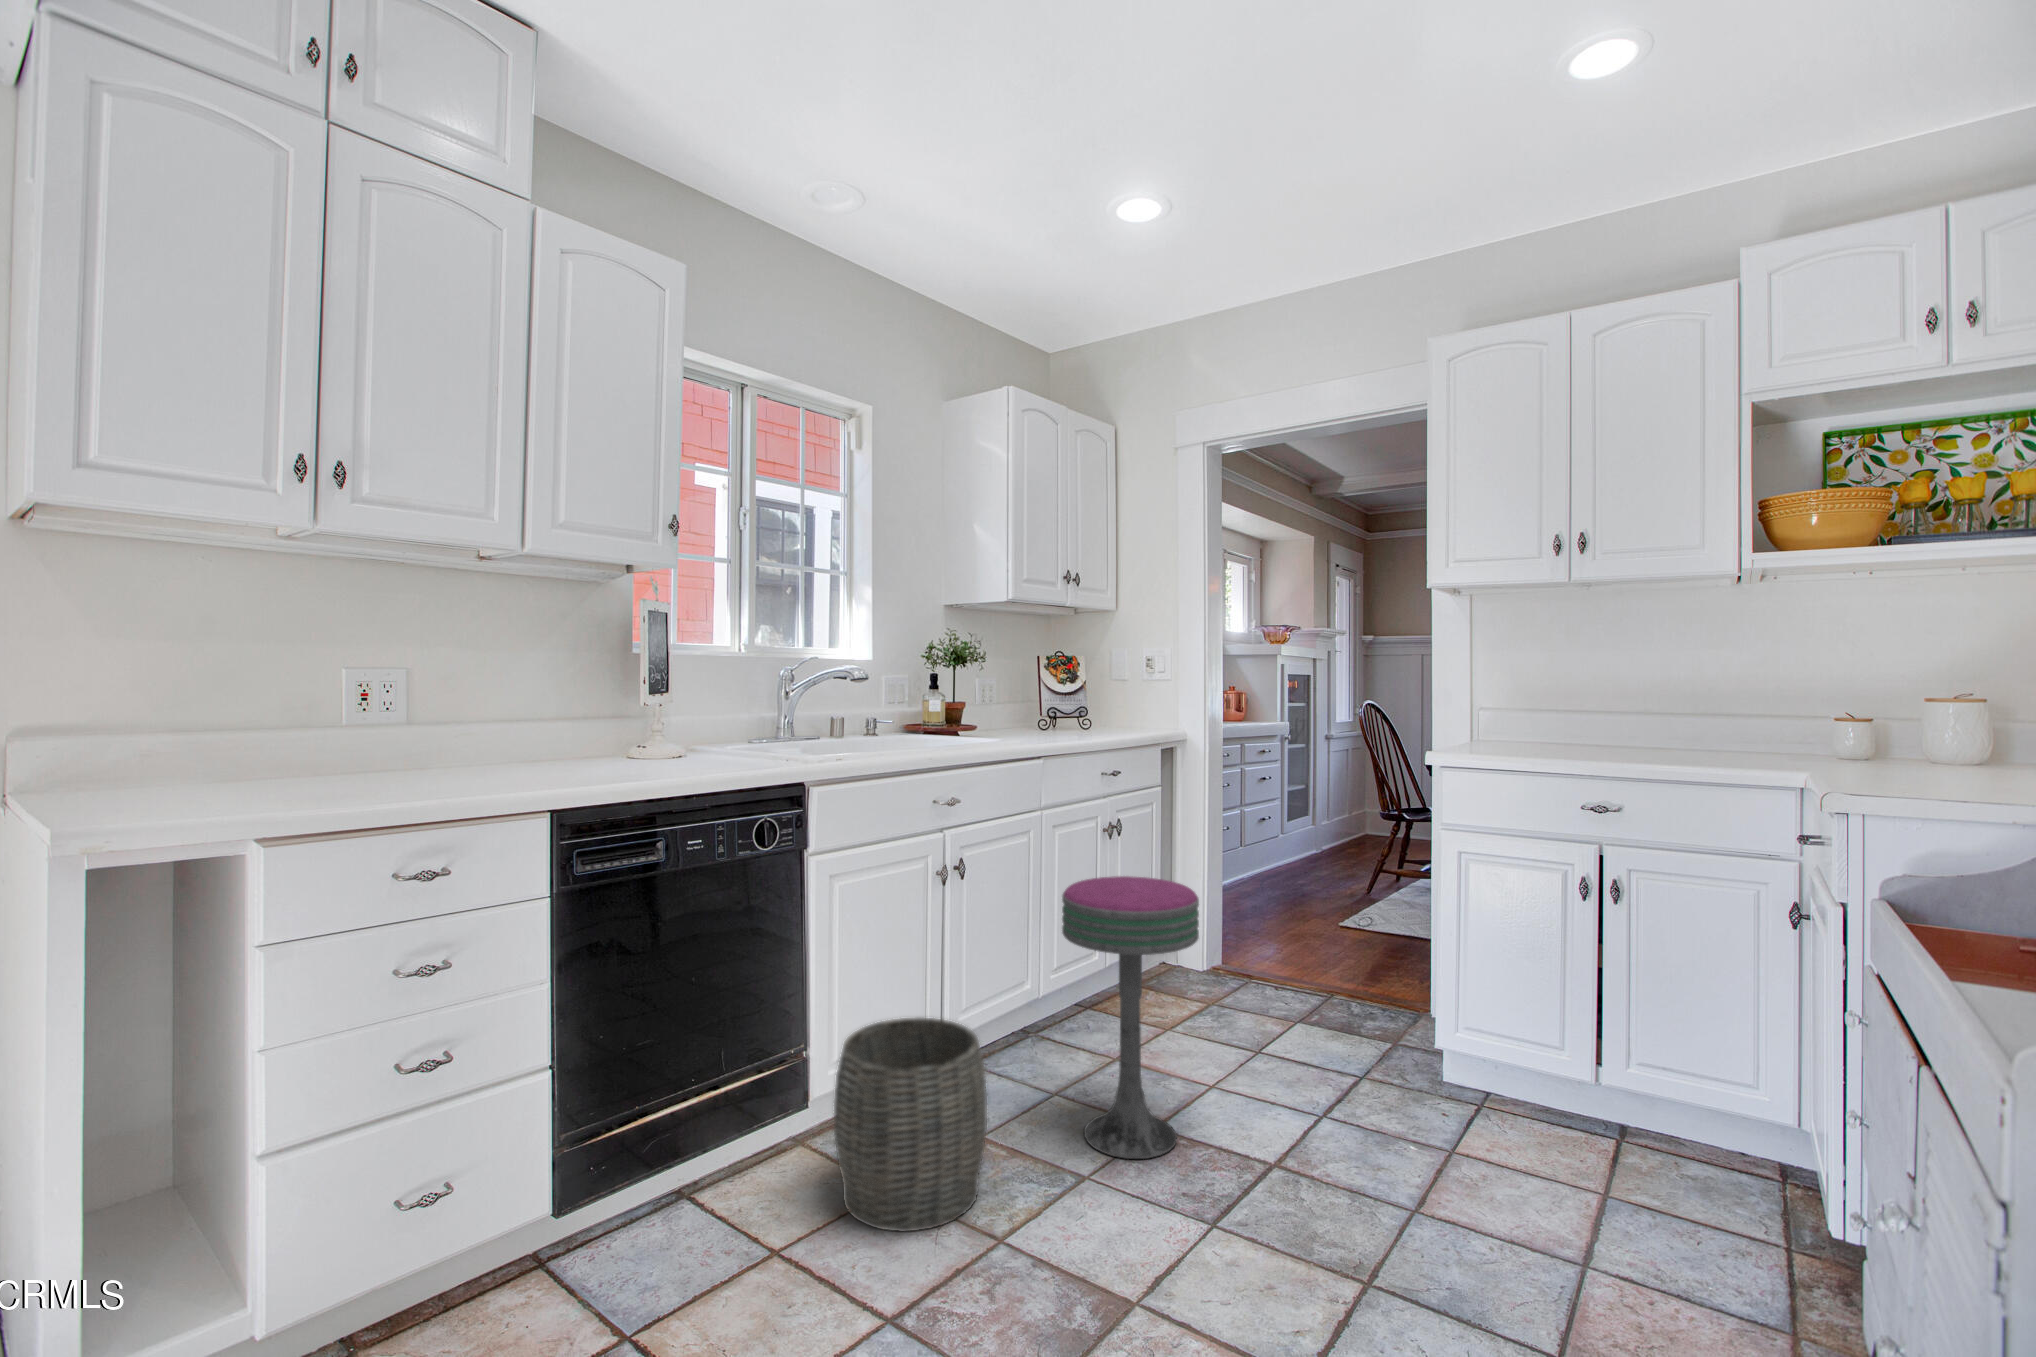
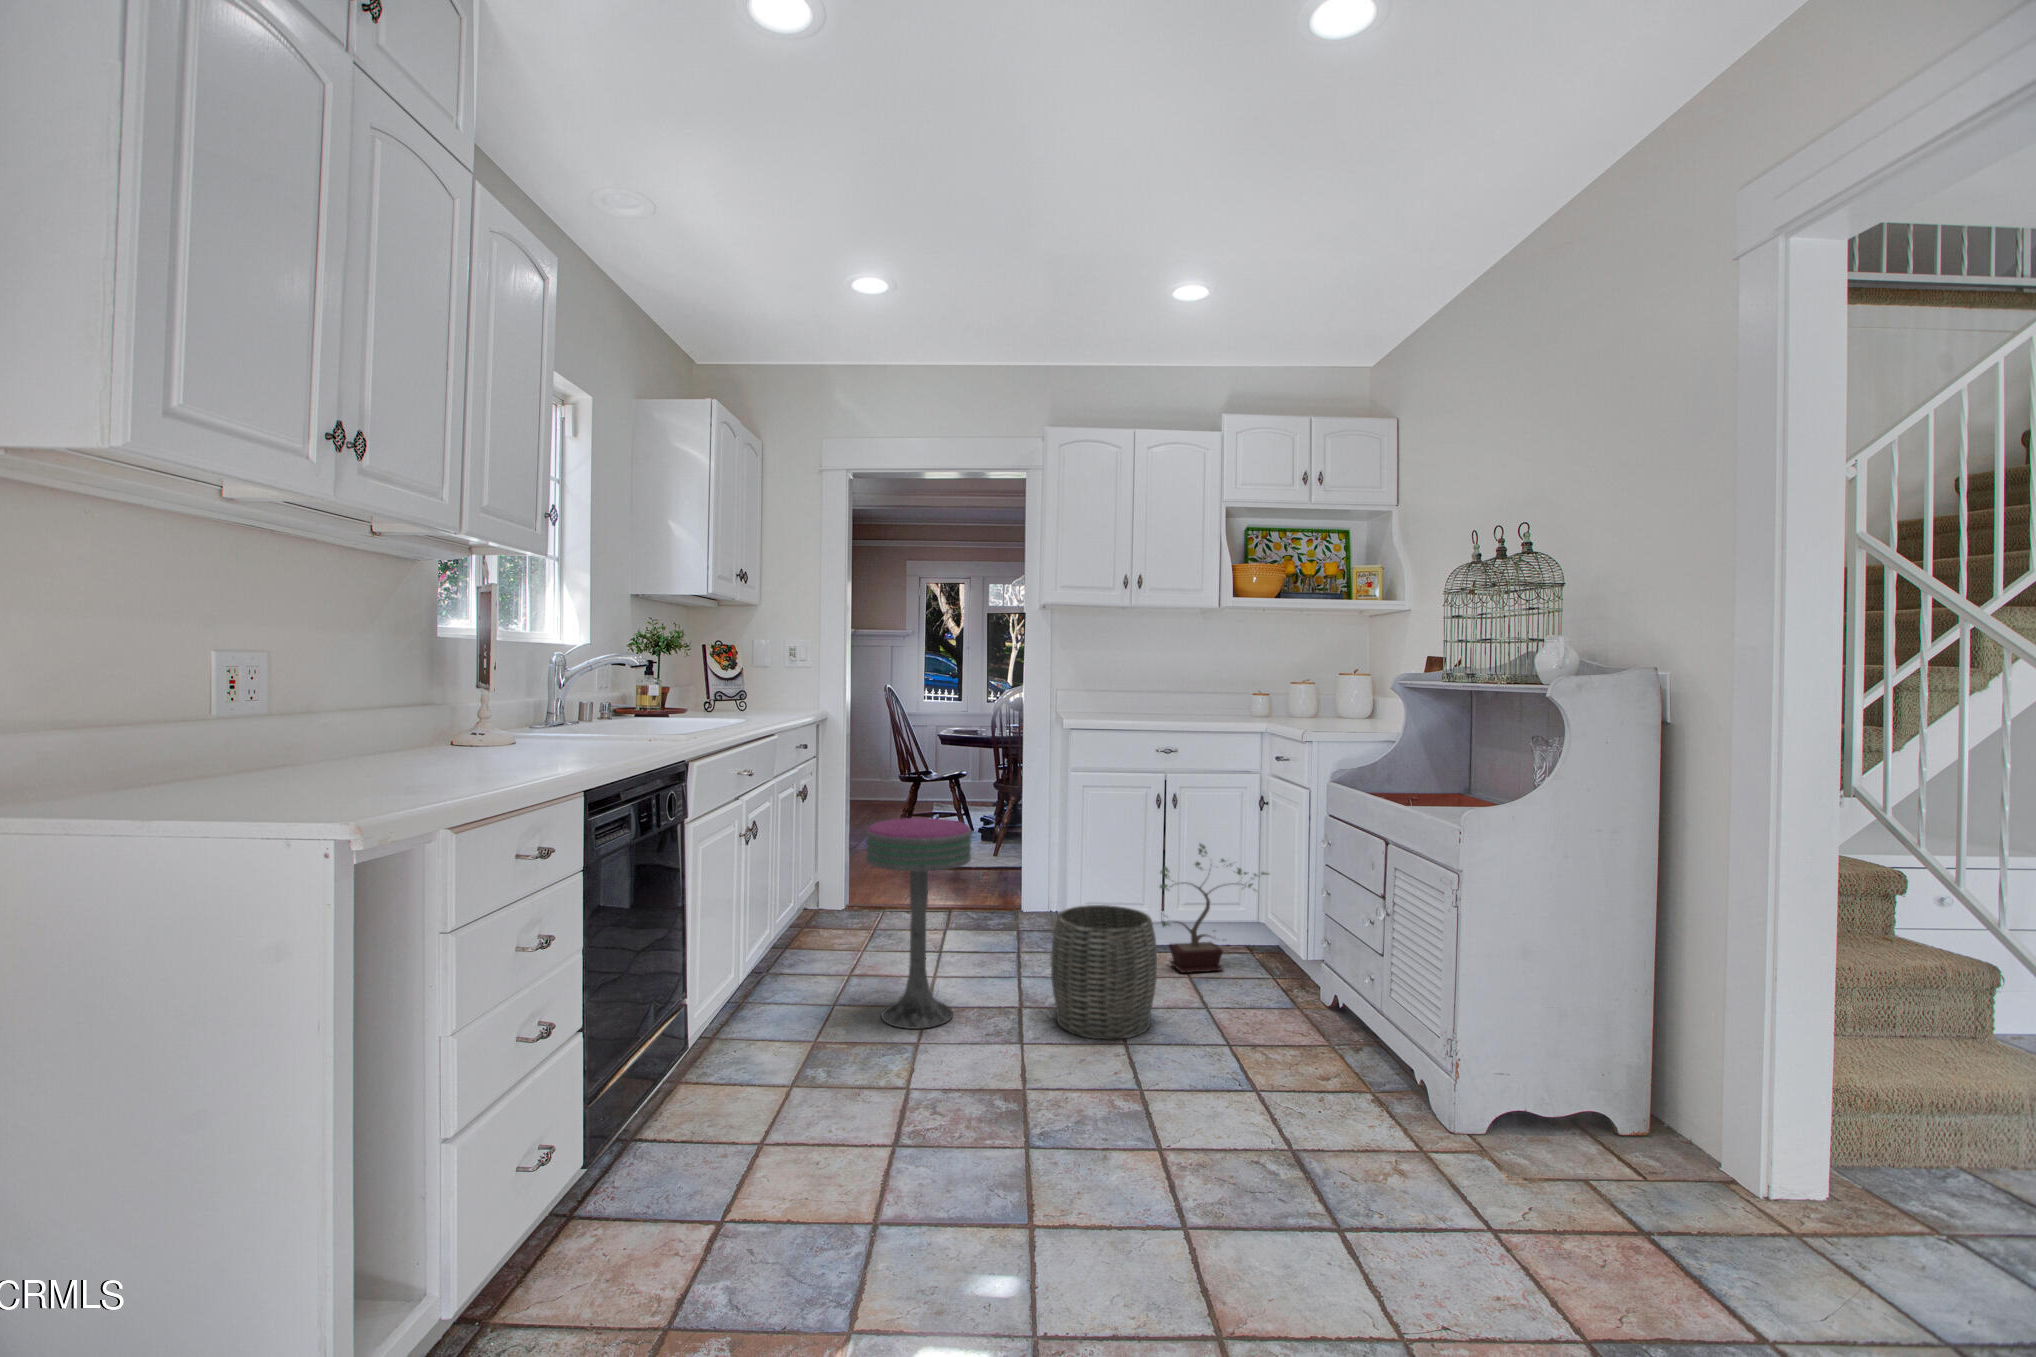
potted plant: none [1548,973,1793,1203] -> present [1160,844,1268,973]
woven basket: present [834,1017,987,1231] -> present [1051,905,1157,1040]

